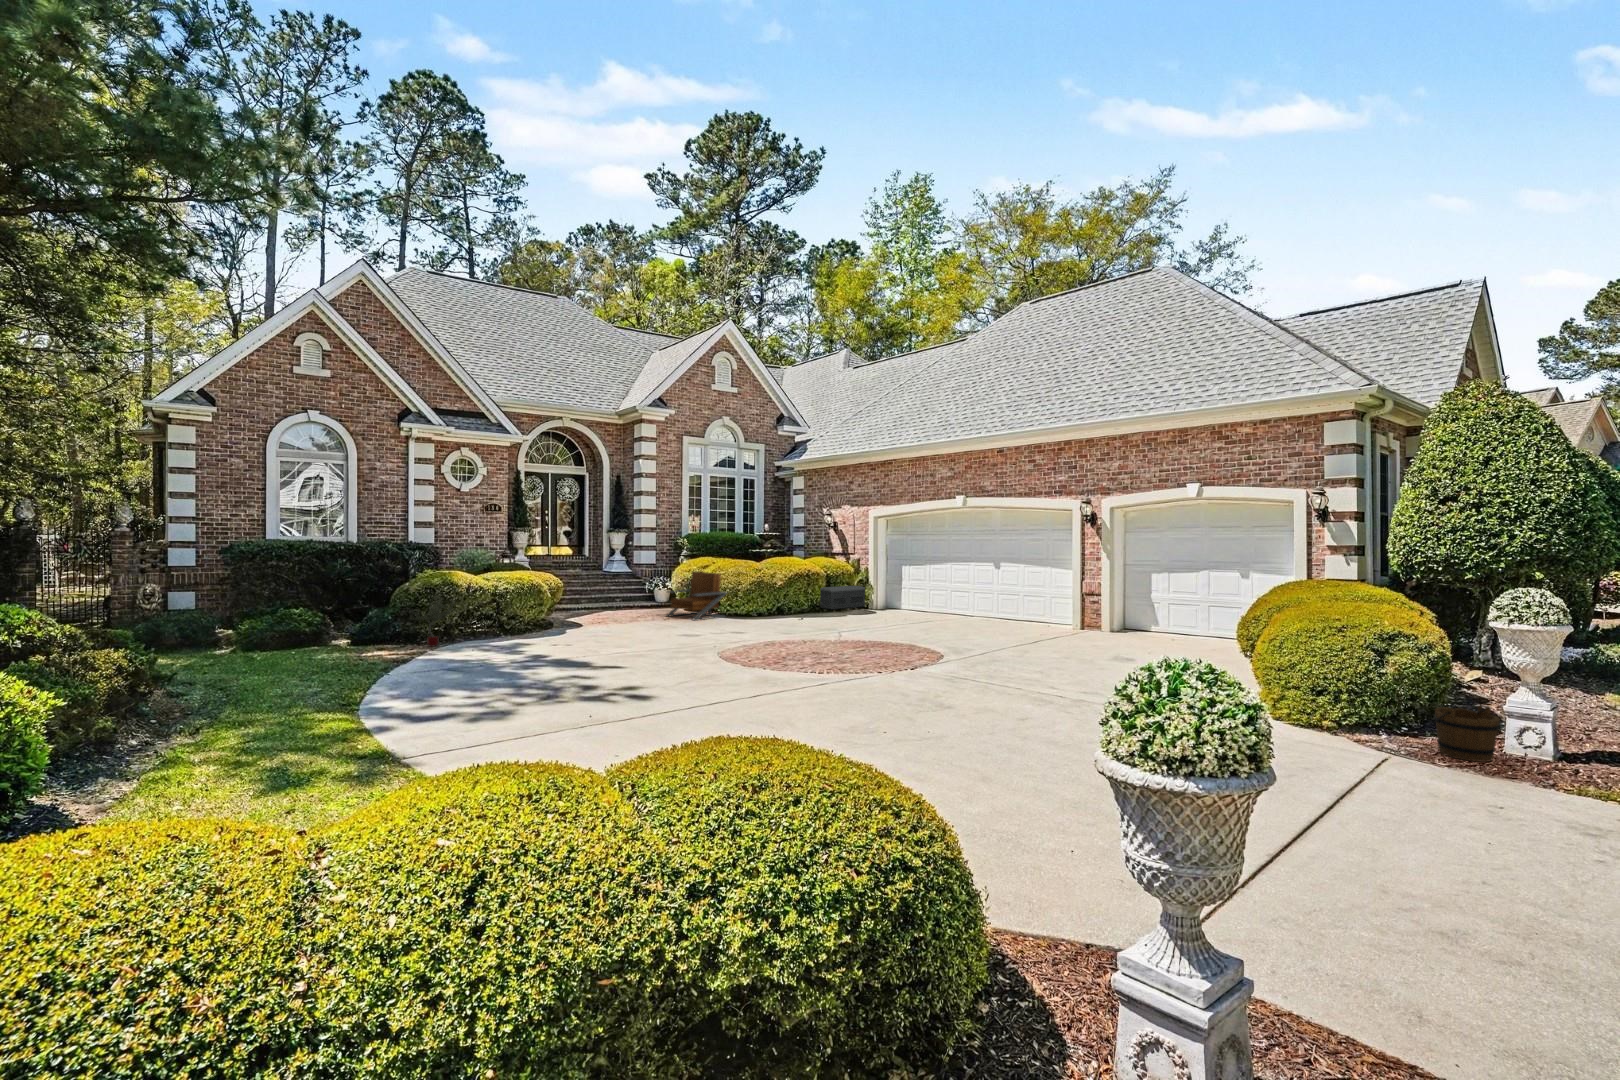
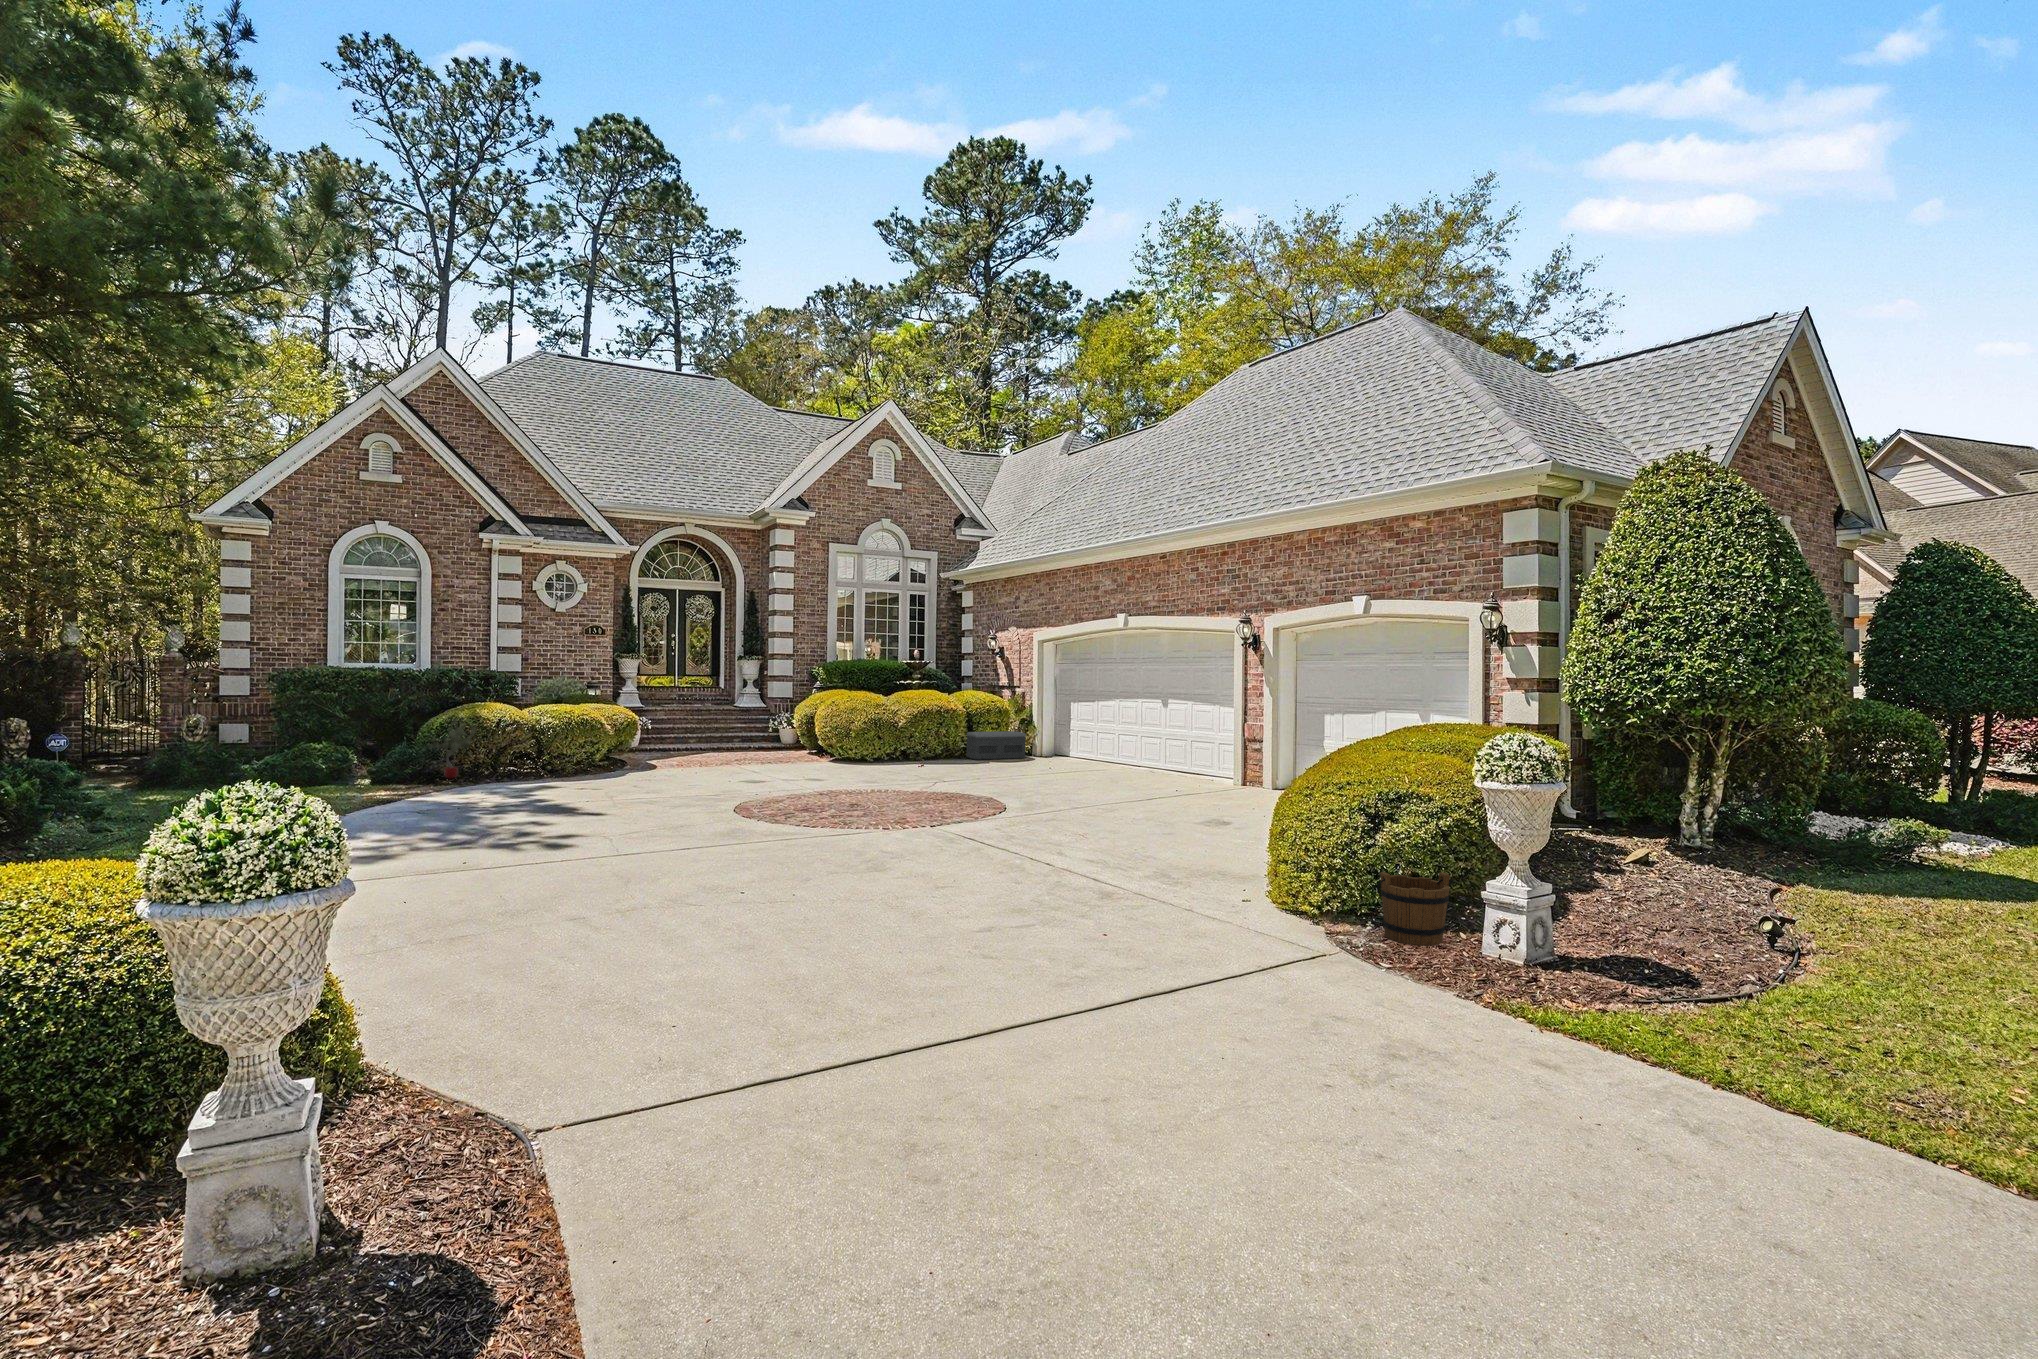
lounge chair: present [667,571,727,620] -> none [765,706,835,765]

